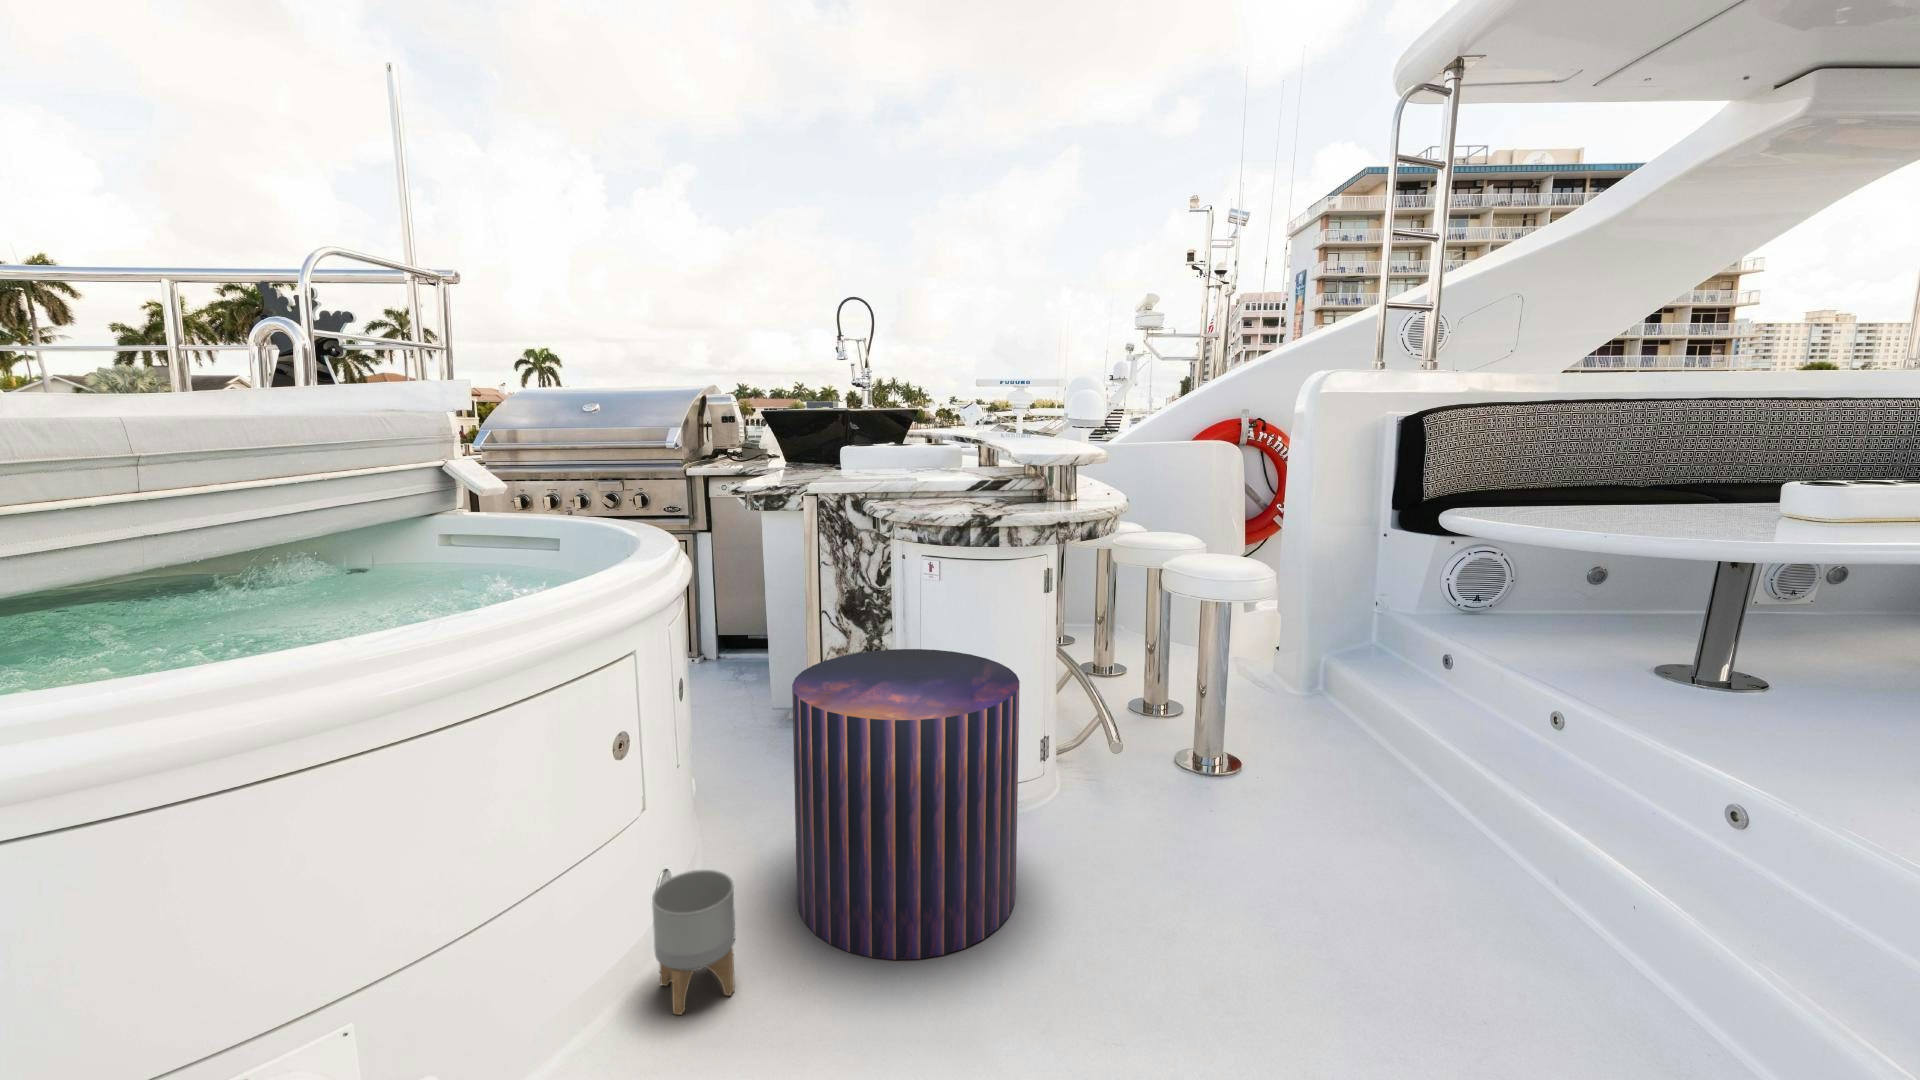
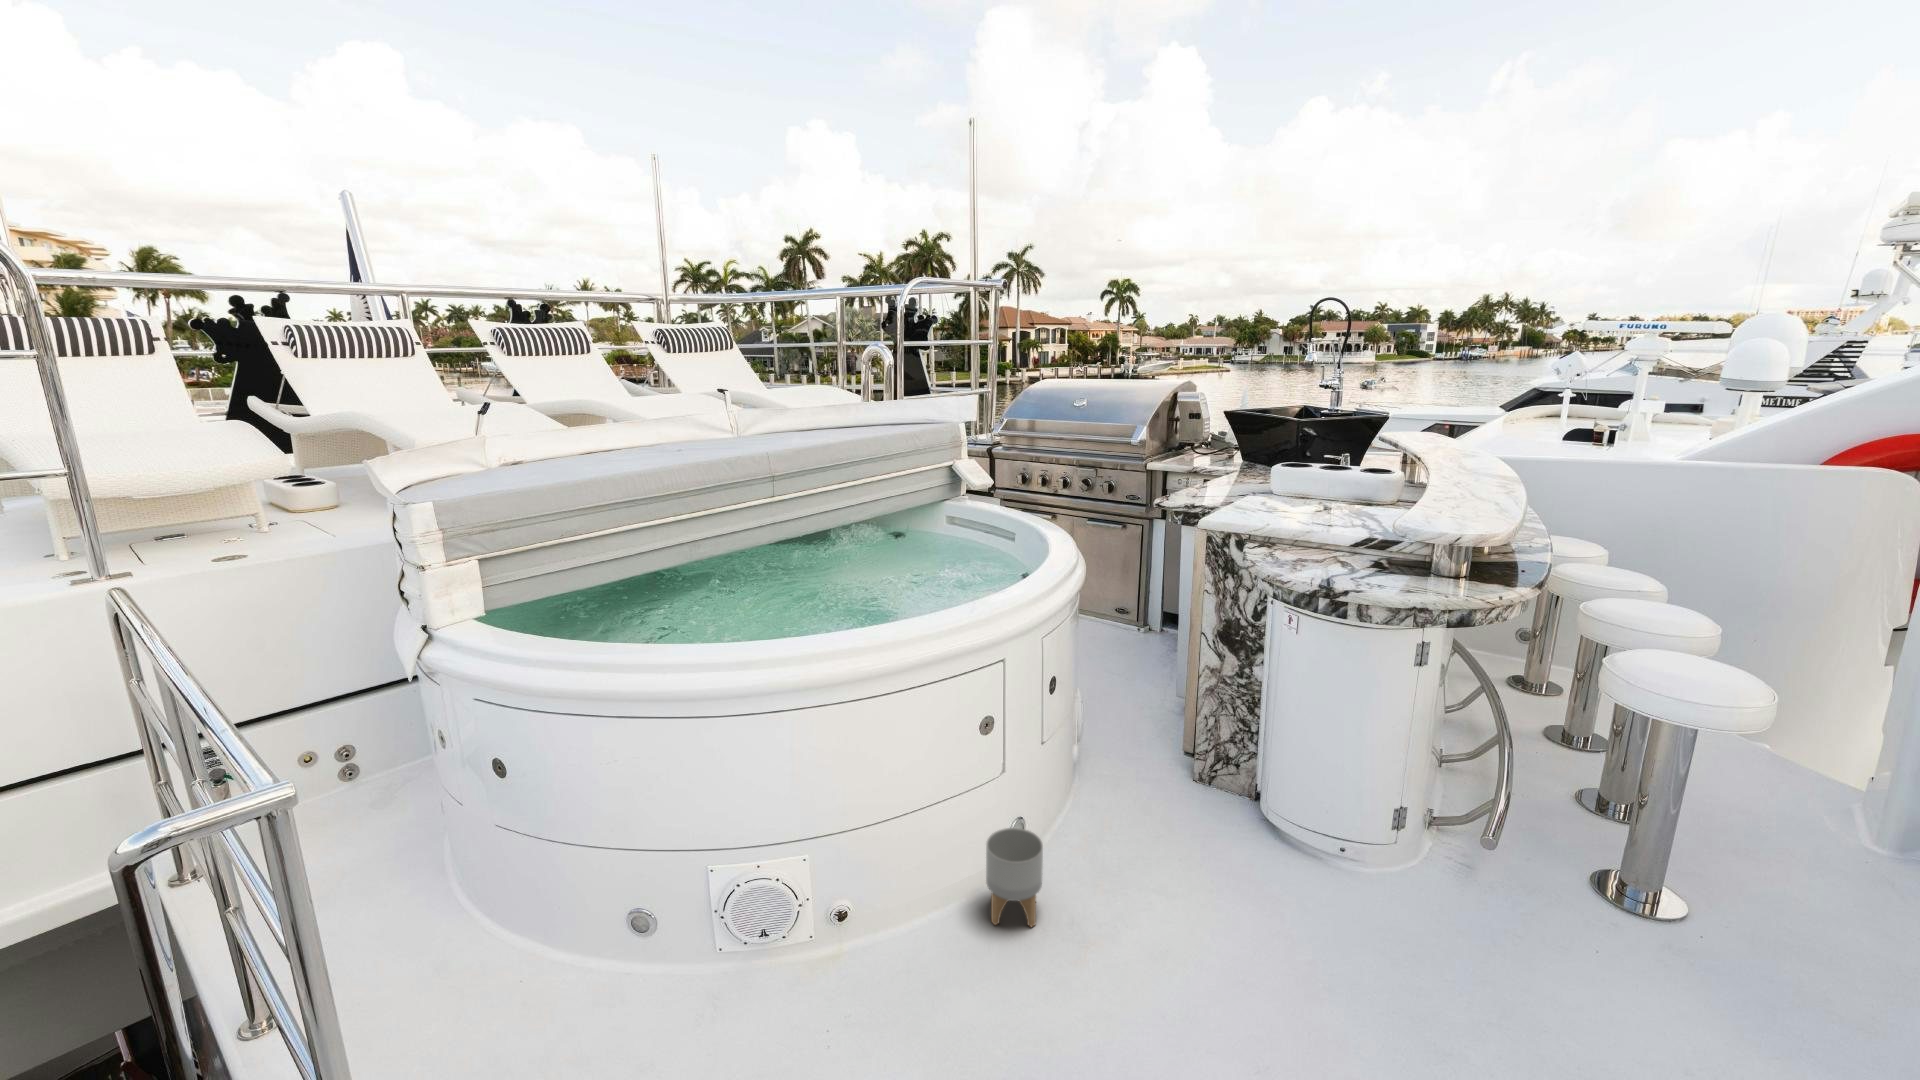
pouf: present [792,649,1020,960] -> none [1108,688,1329,978]

